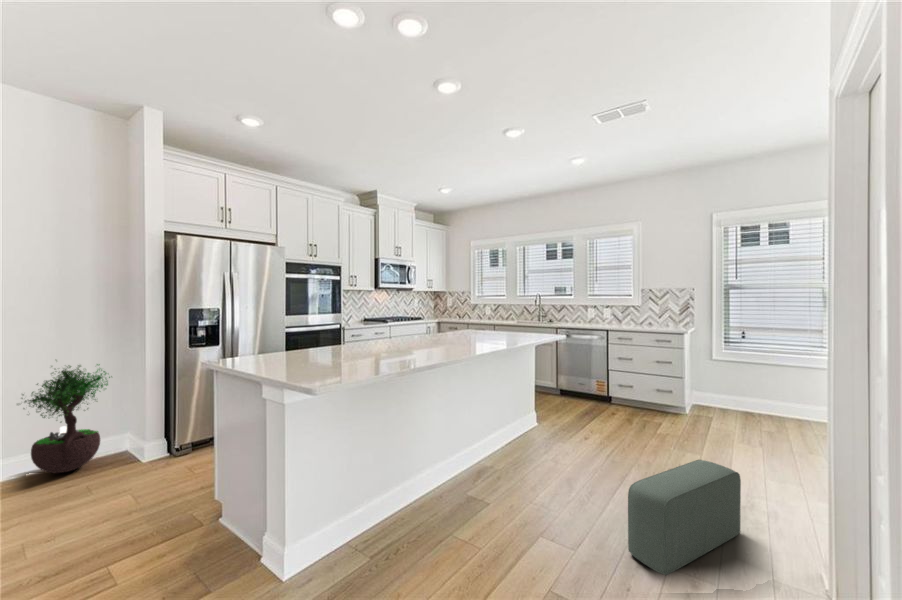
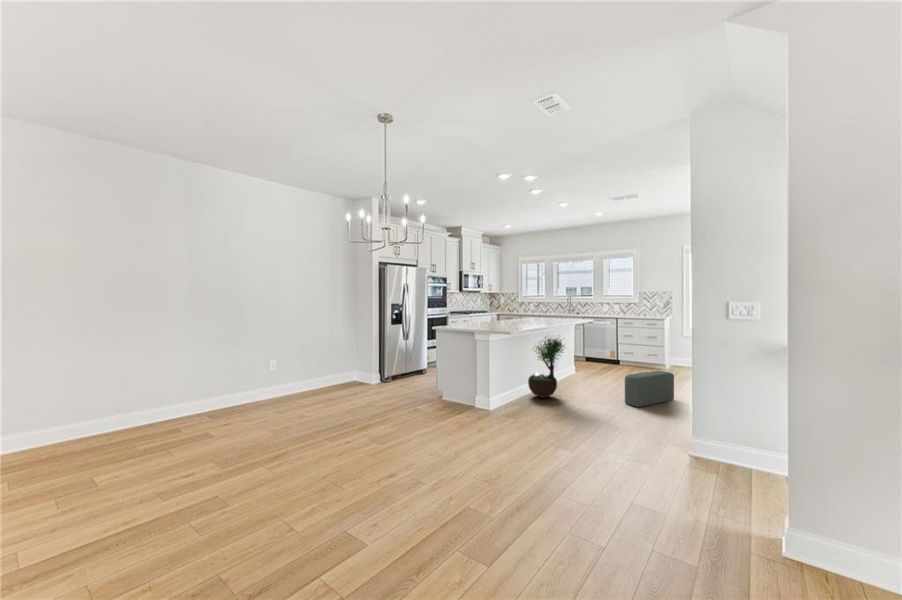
potted tree: present [22,364,110,473] -> present [528,337,564,398]

